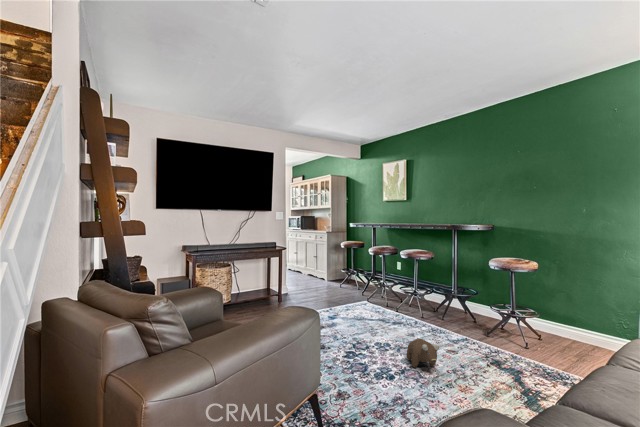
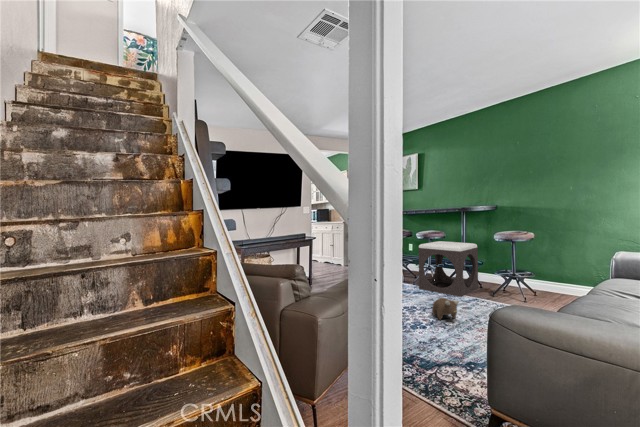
footstool: none [400,262,473,334] -> present [419,241,478,297]

